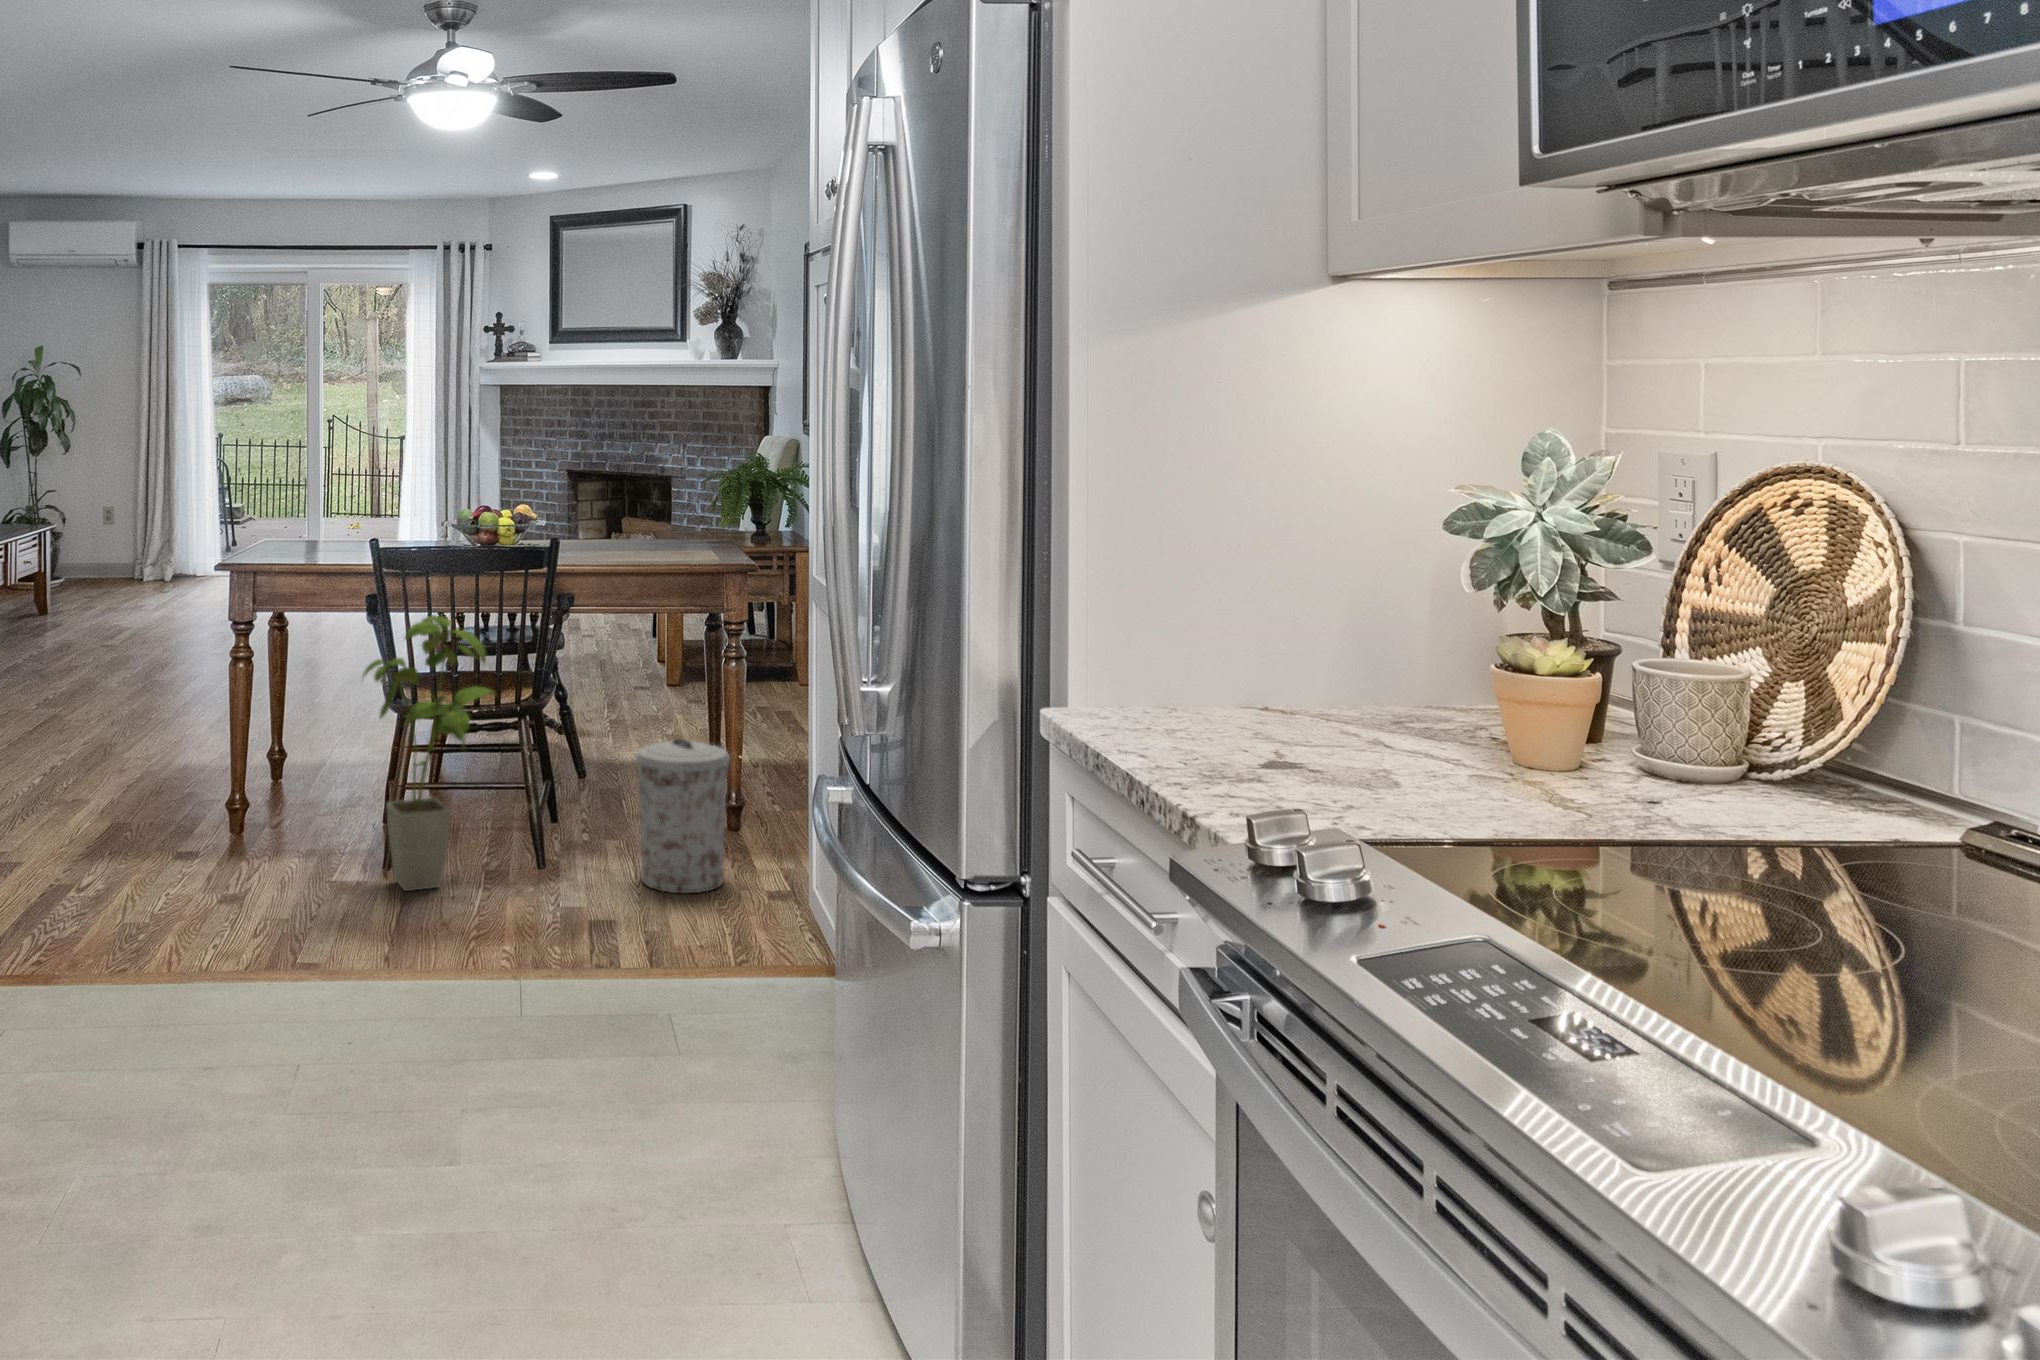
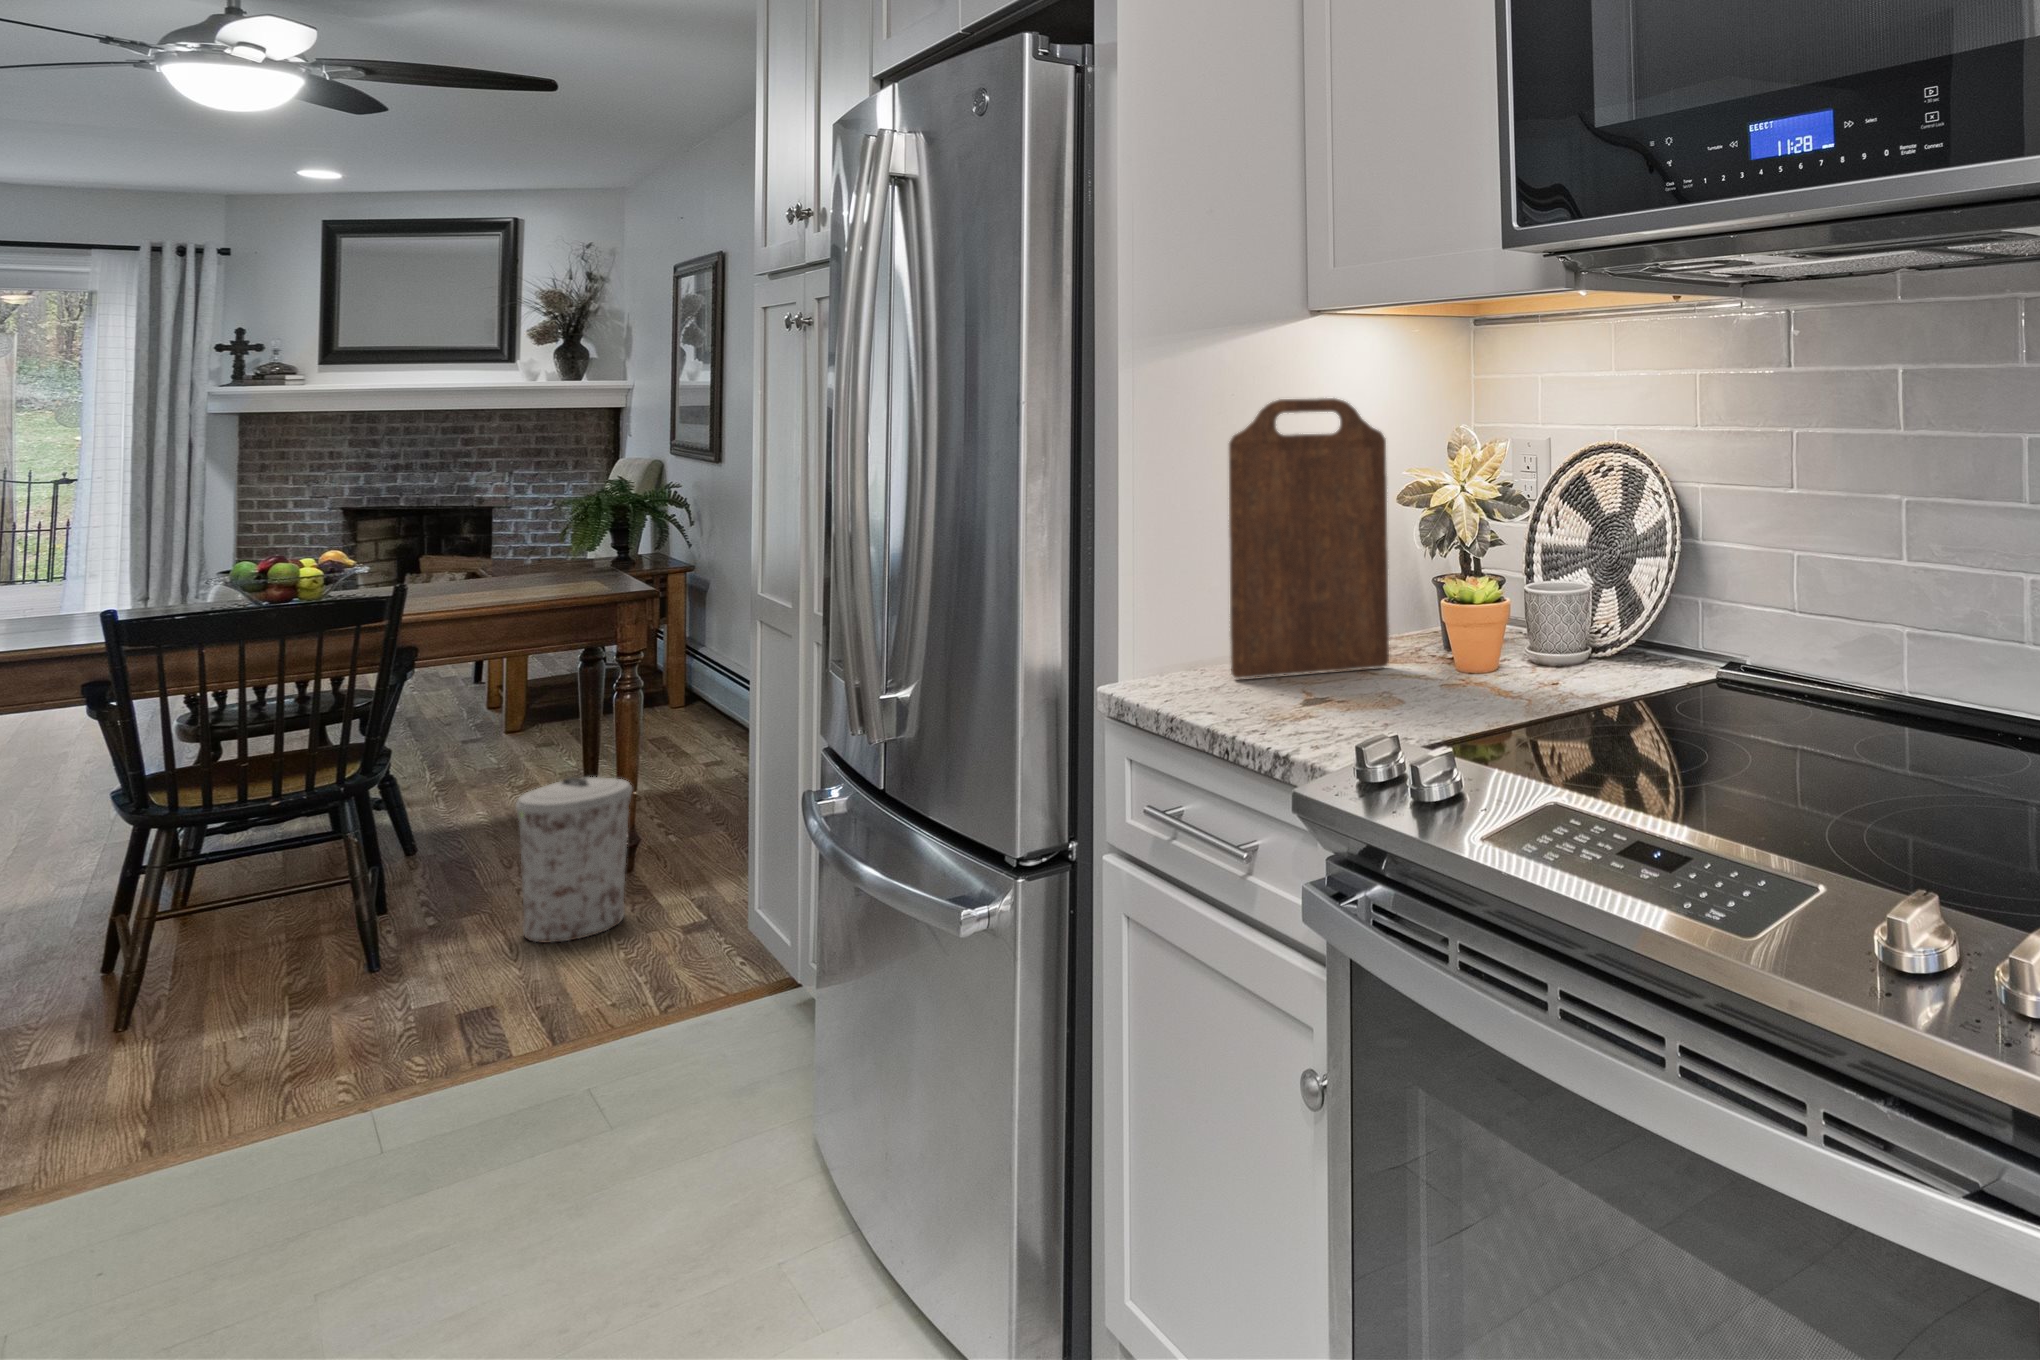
cutting board: none [1204,389,1424,742] -> present [1229,398,1389,679]
house plant: present [364,615,496,891] -> none [115,686,325,1021]

